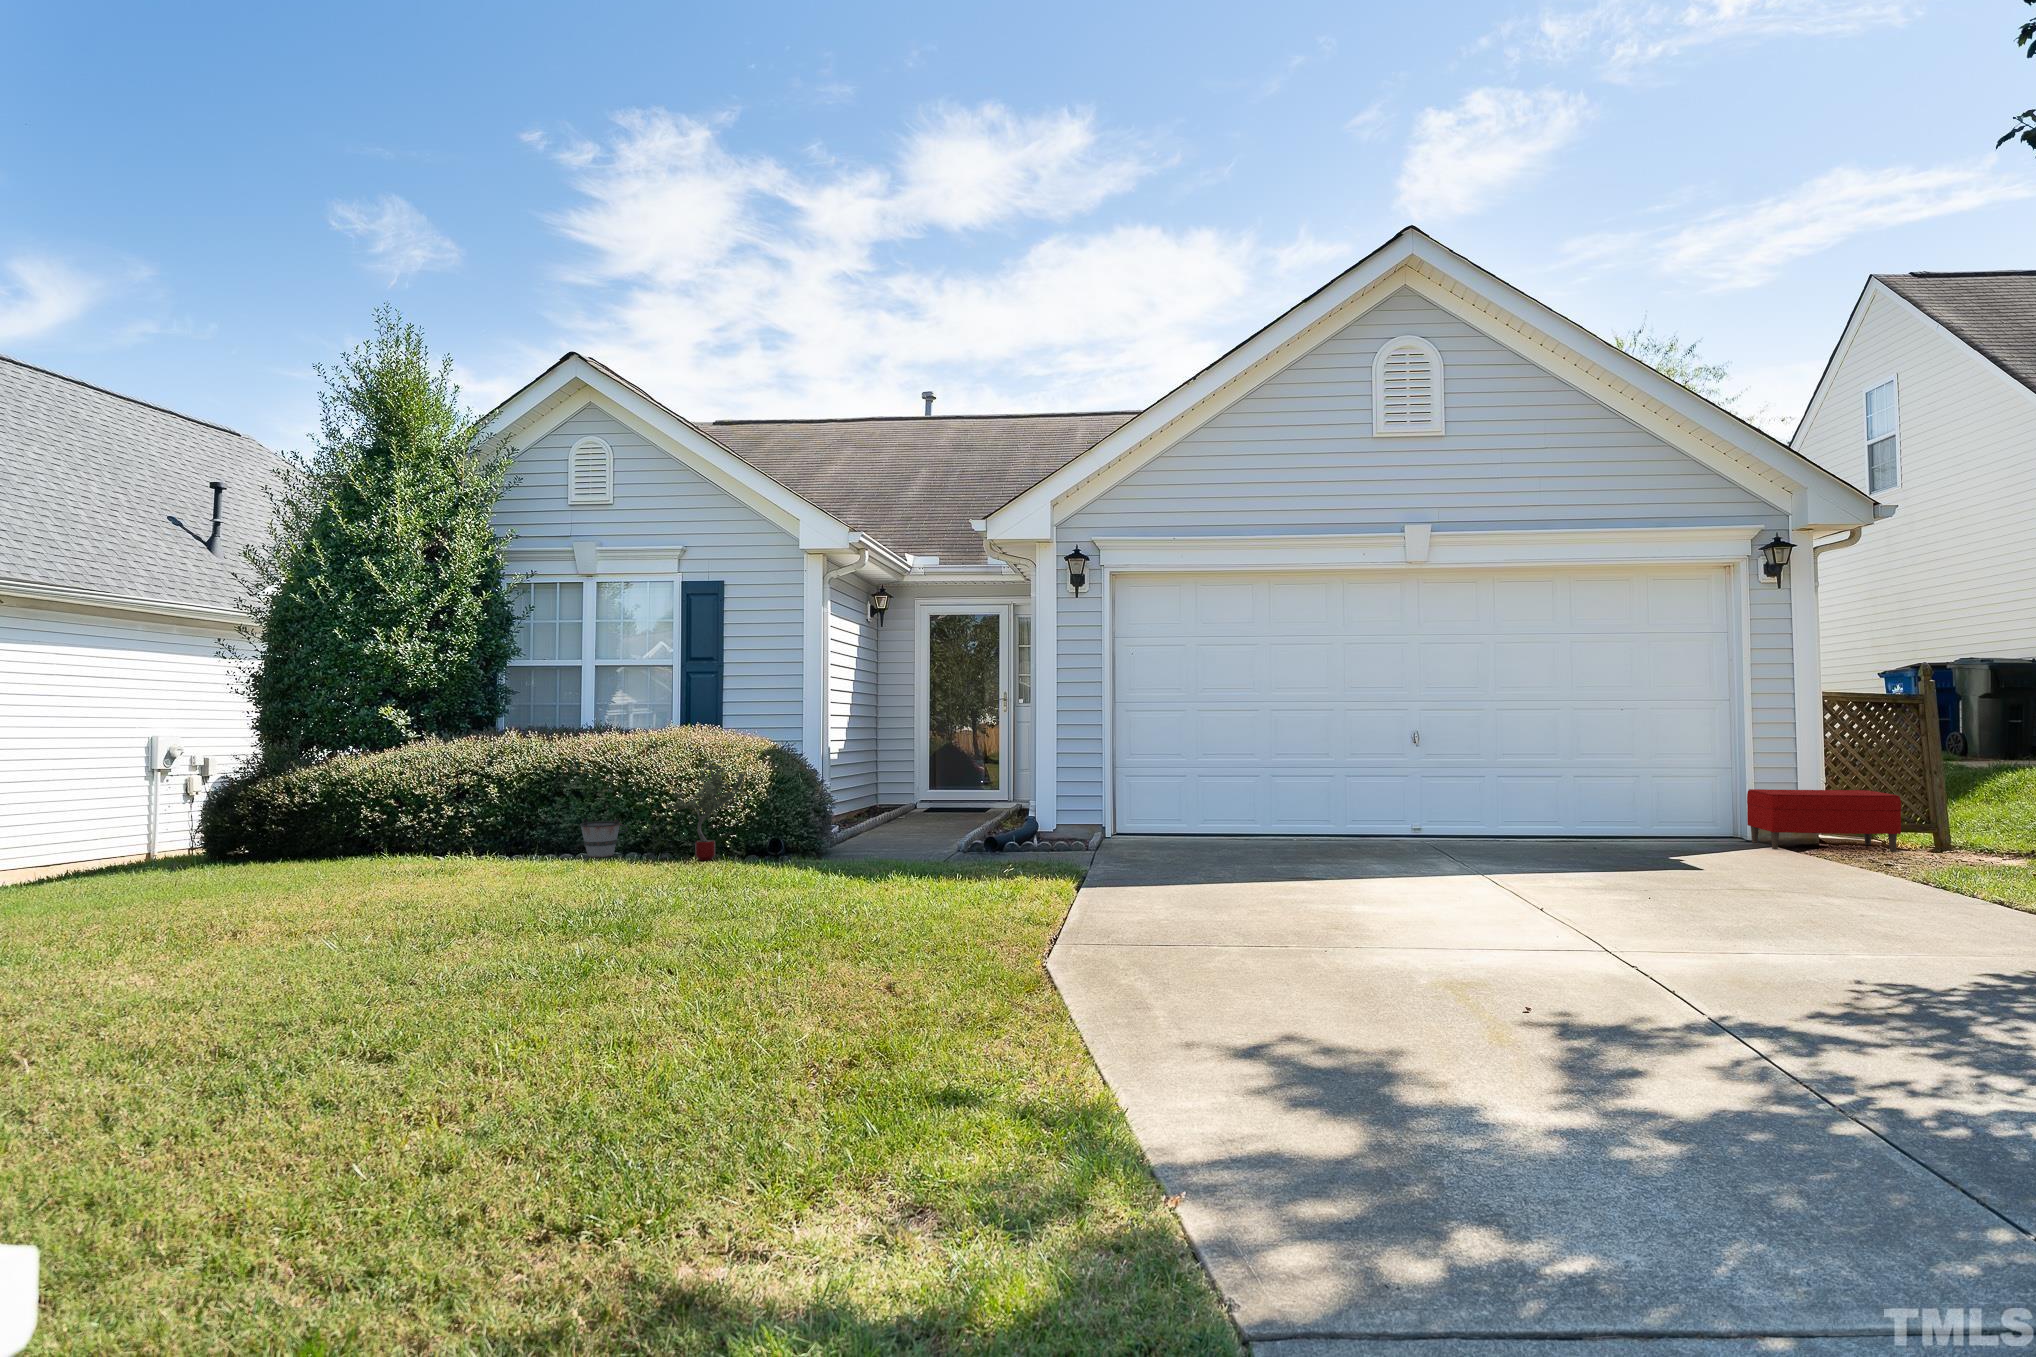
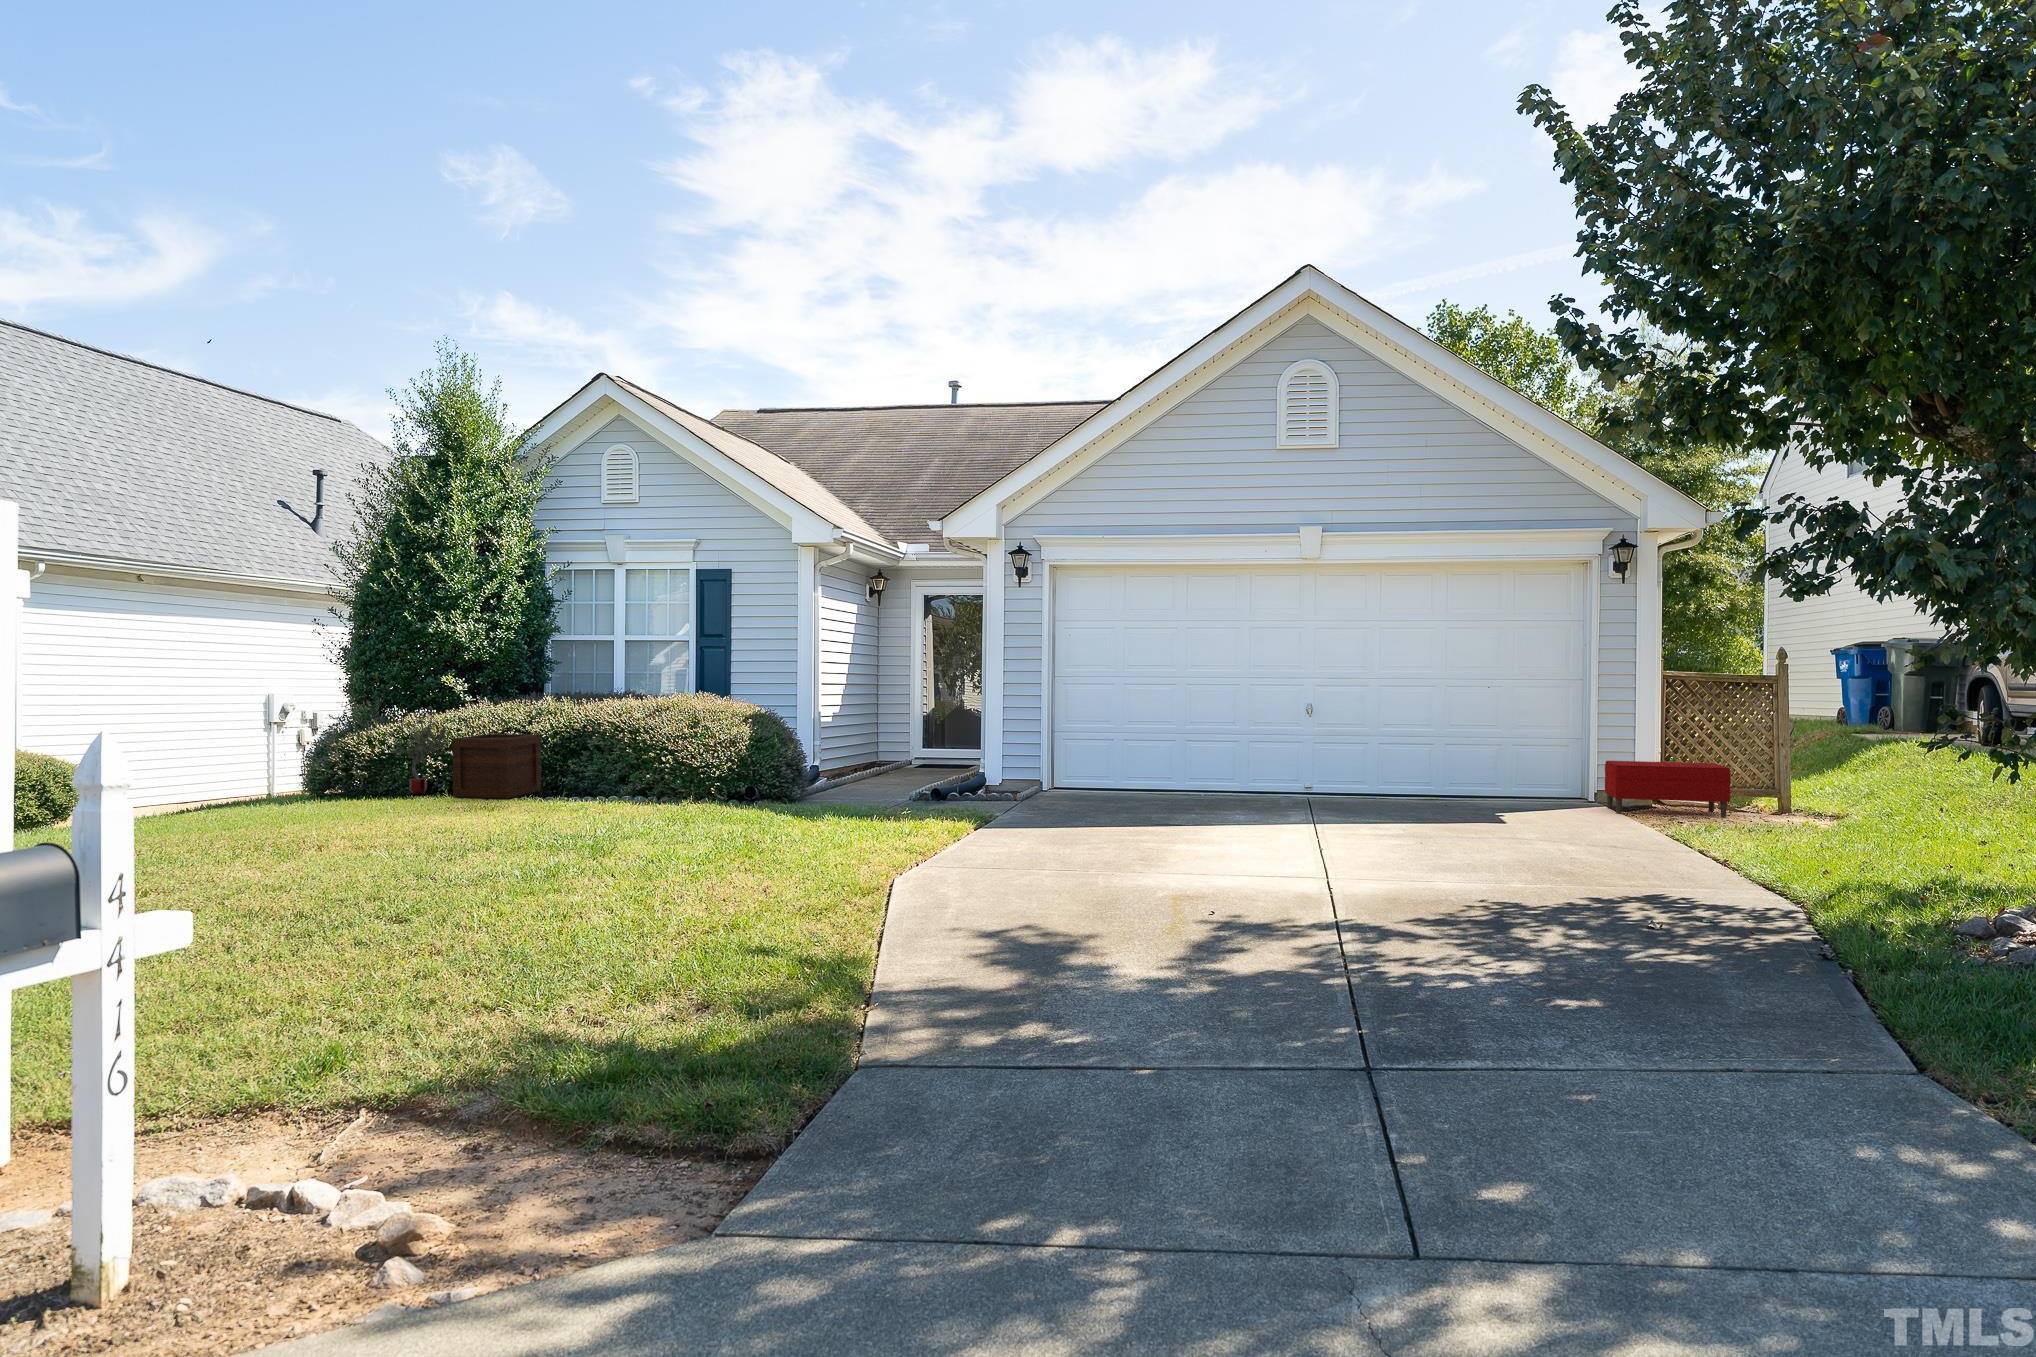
potted tree: present [665,760,746,861] -> present [390,716,449,794]
wooden crate: none [398,777,508,857] -> present [453,734,541,799]
bucket: present [580,818,628,857] -> none [595,769,634,801]

